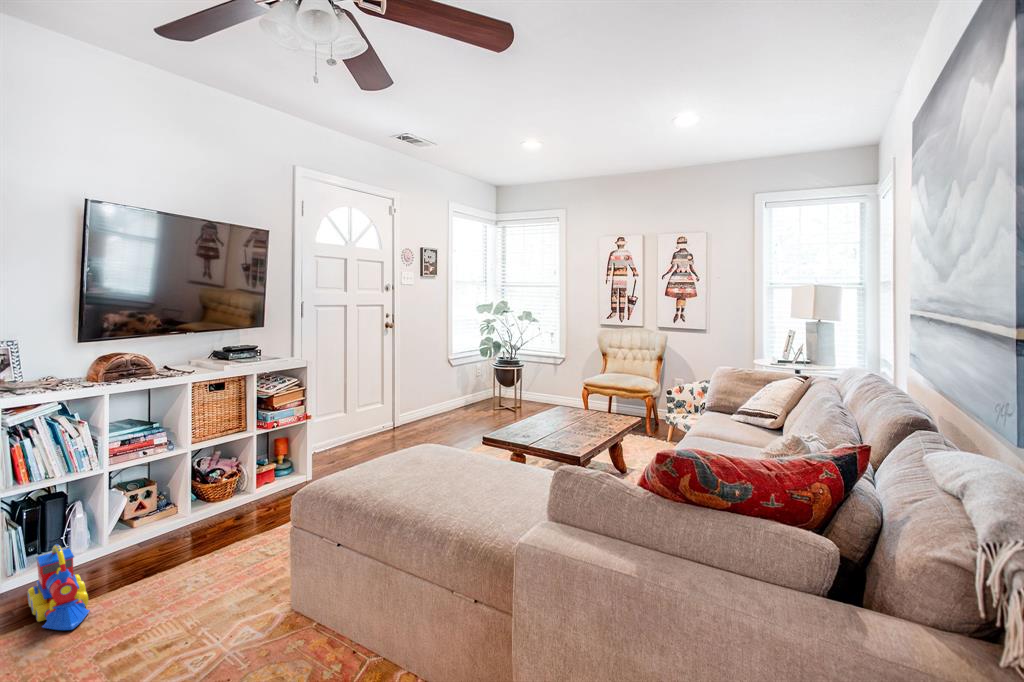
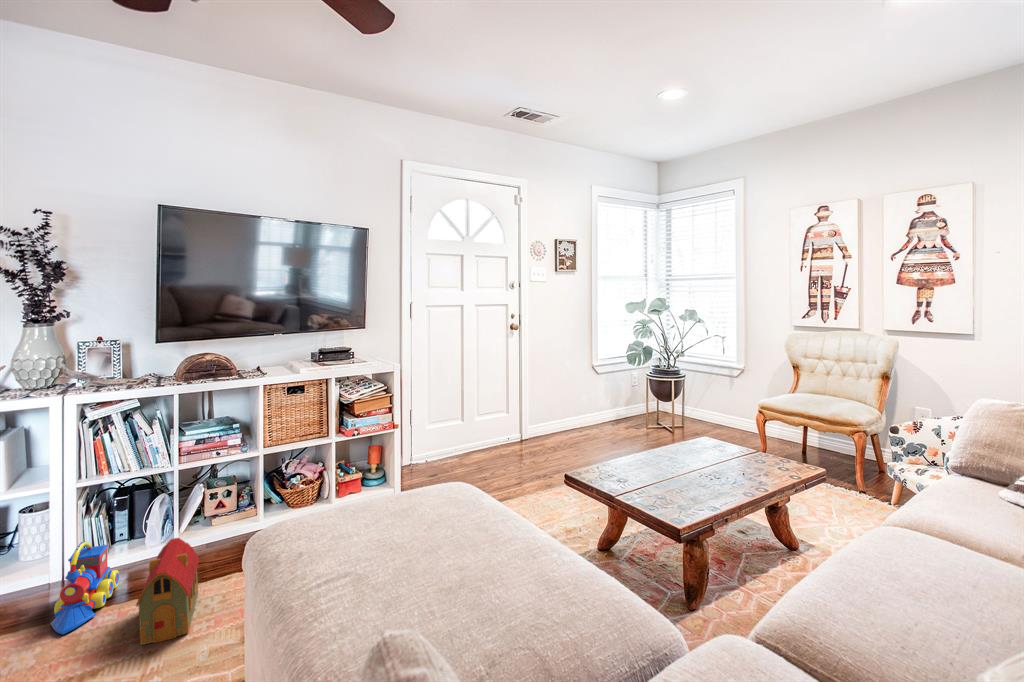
toy house: none [147,525,219,616] -> present [136,538,199,645]

